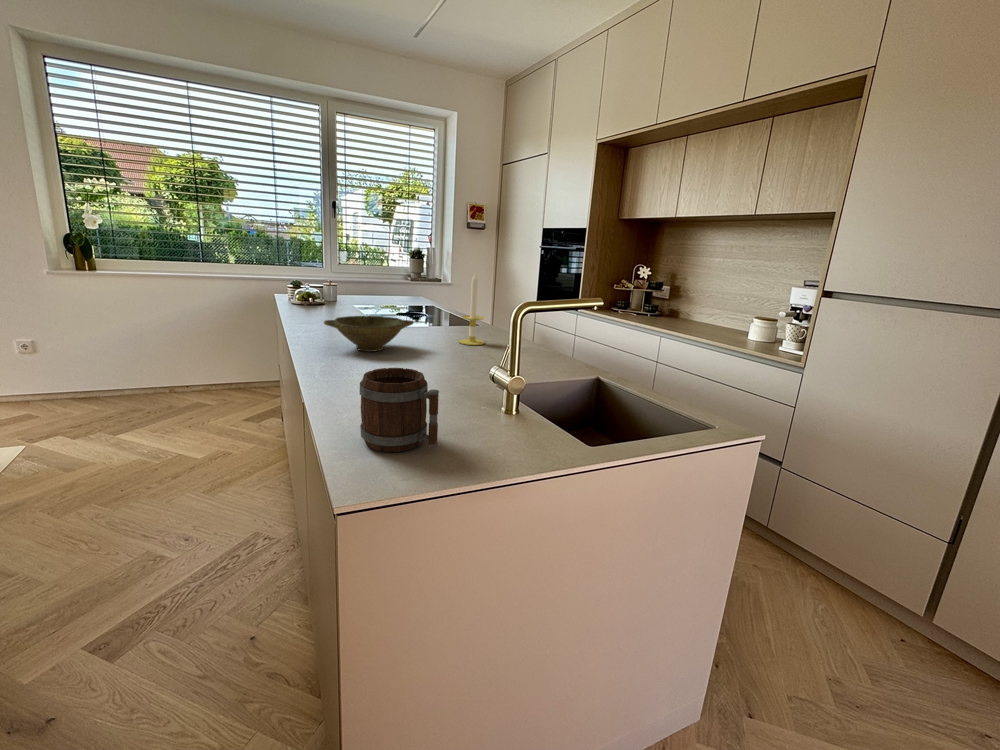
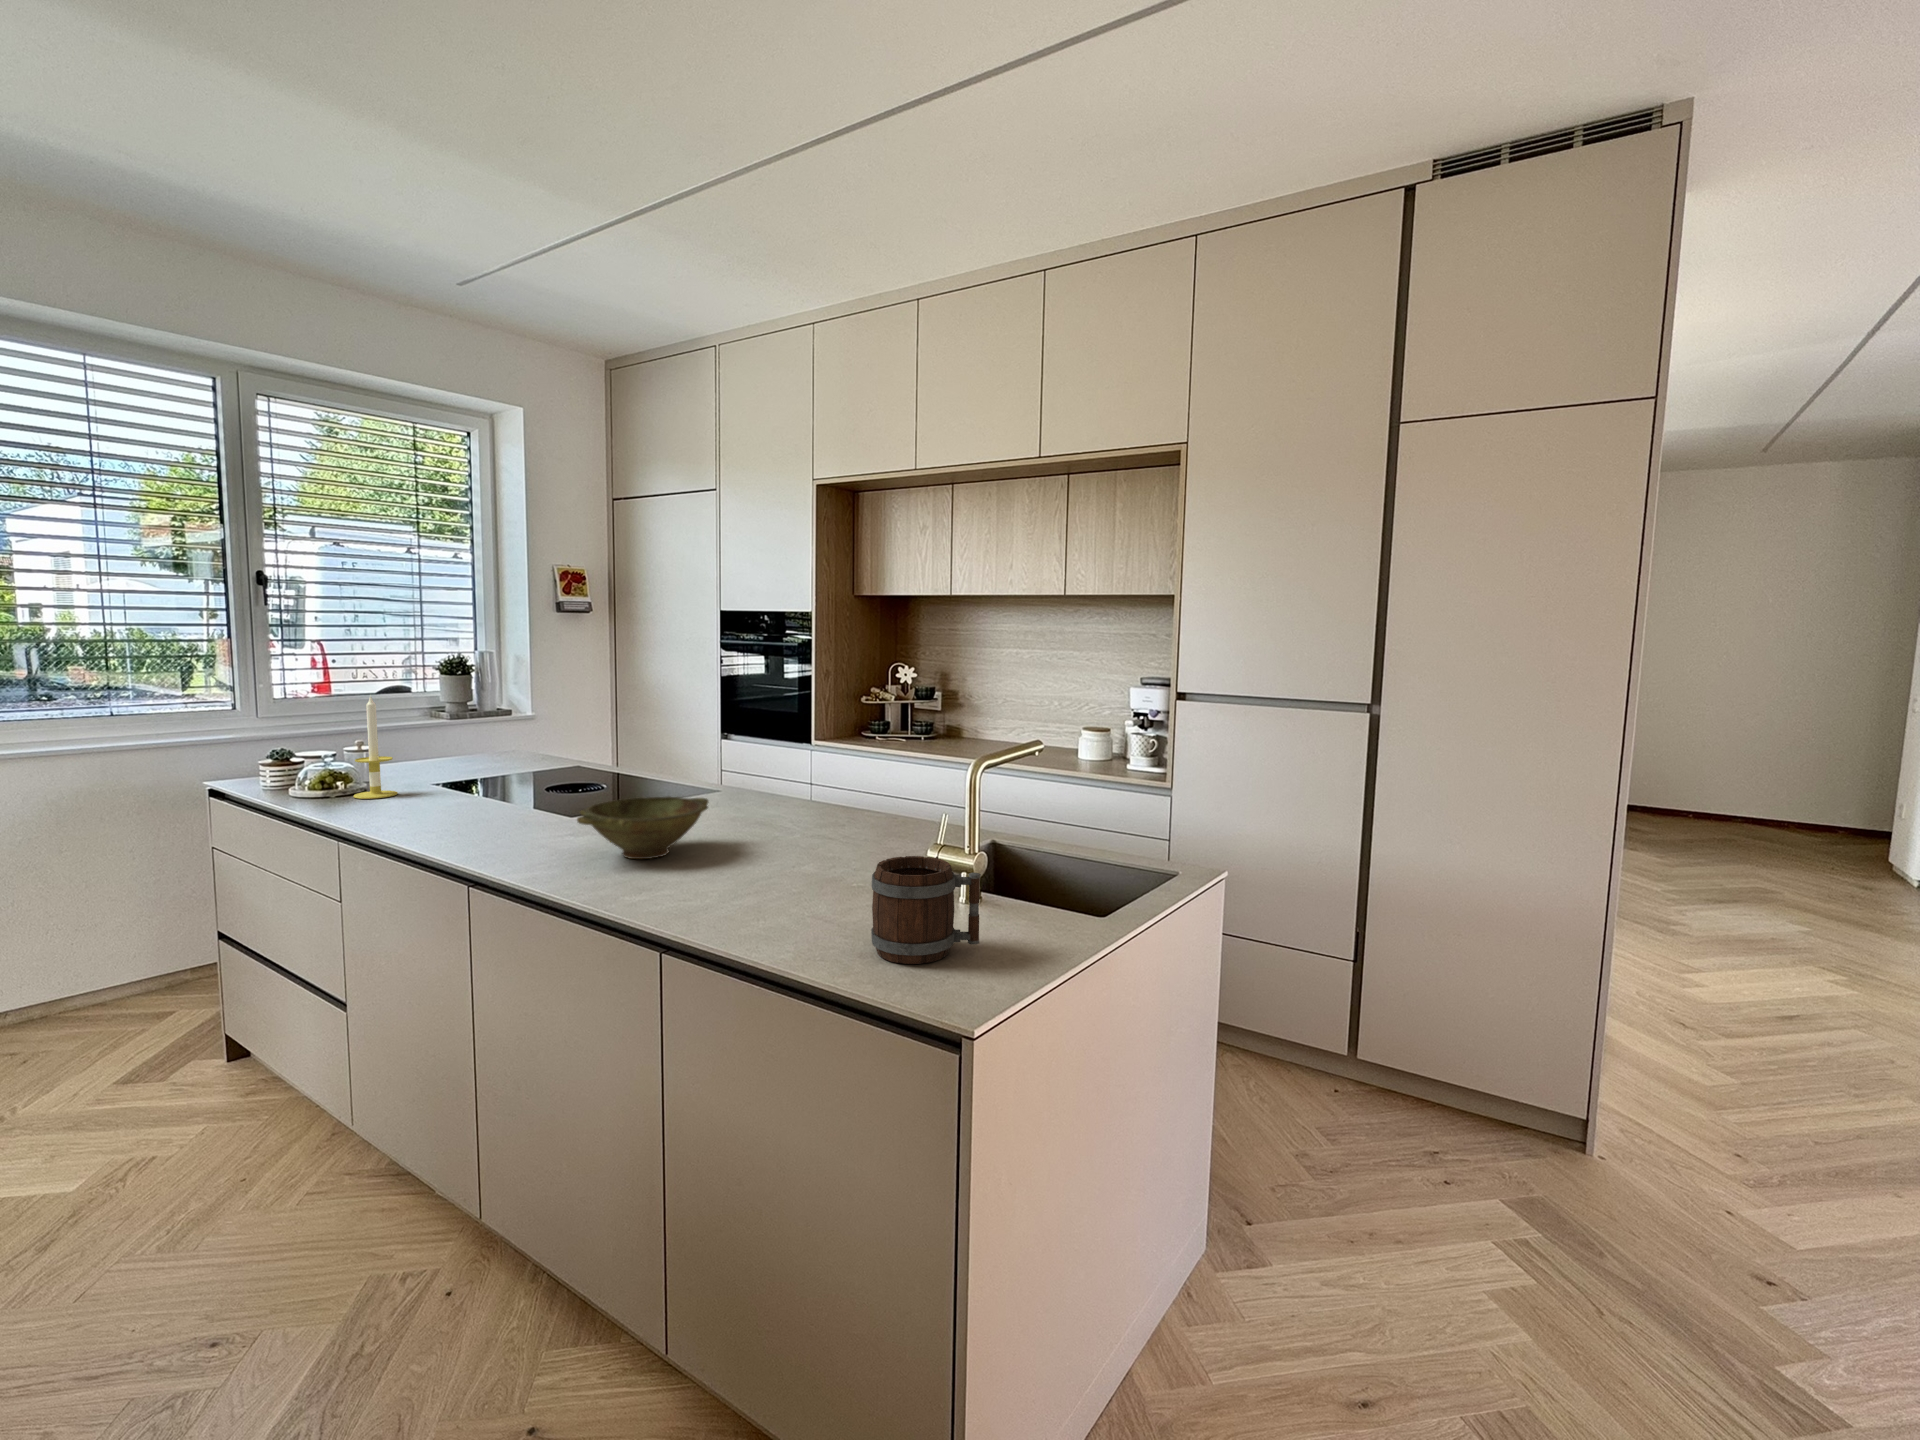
candle: present [459,274,485,345] -> present [354,696,398,799]

